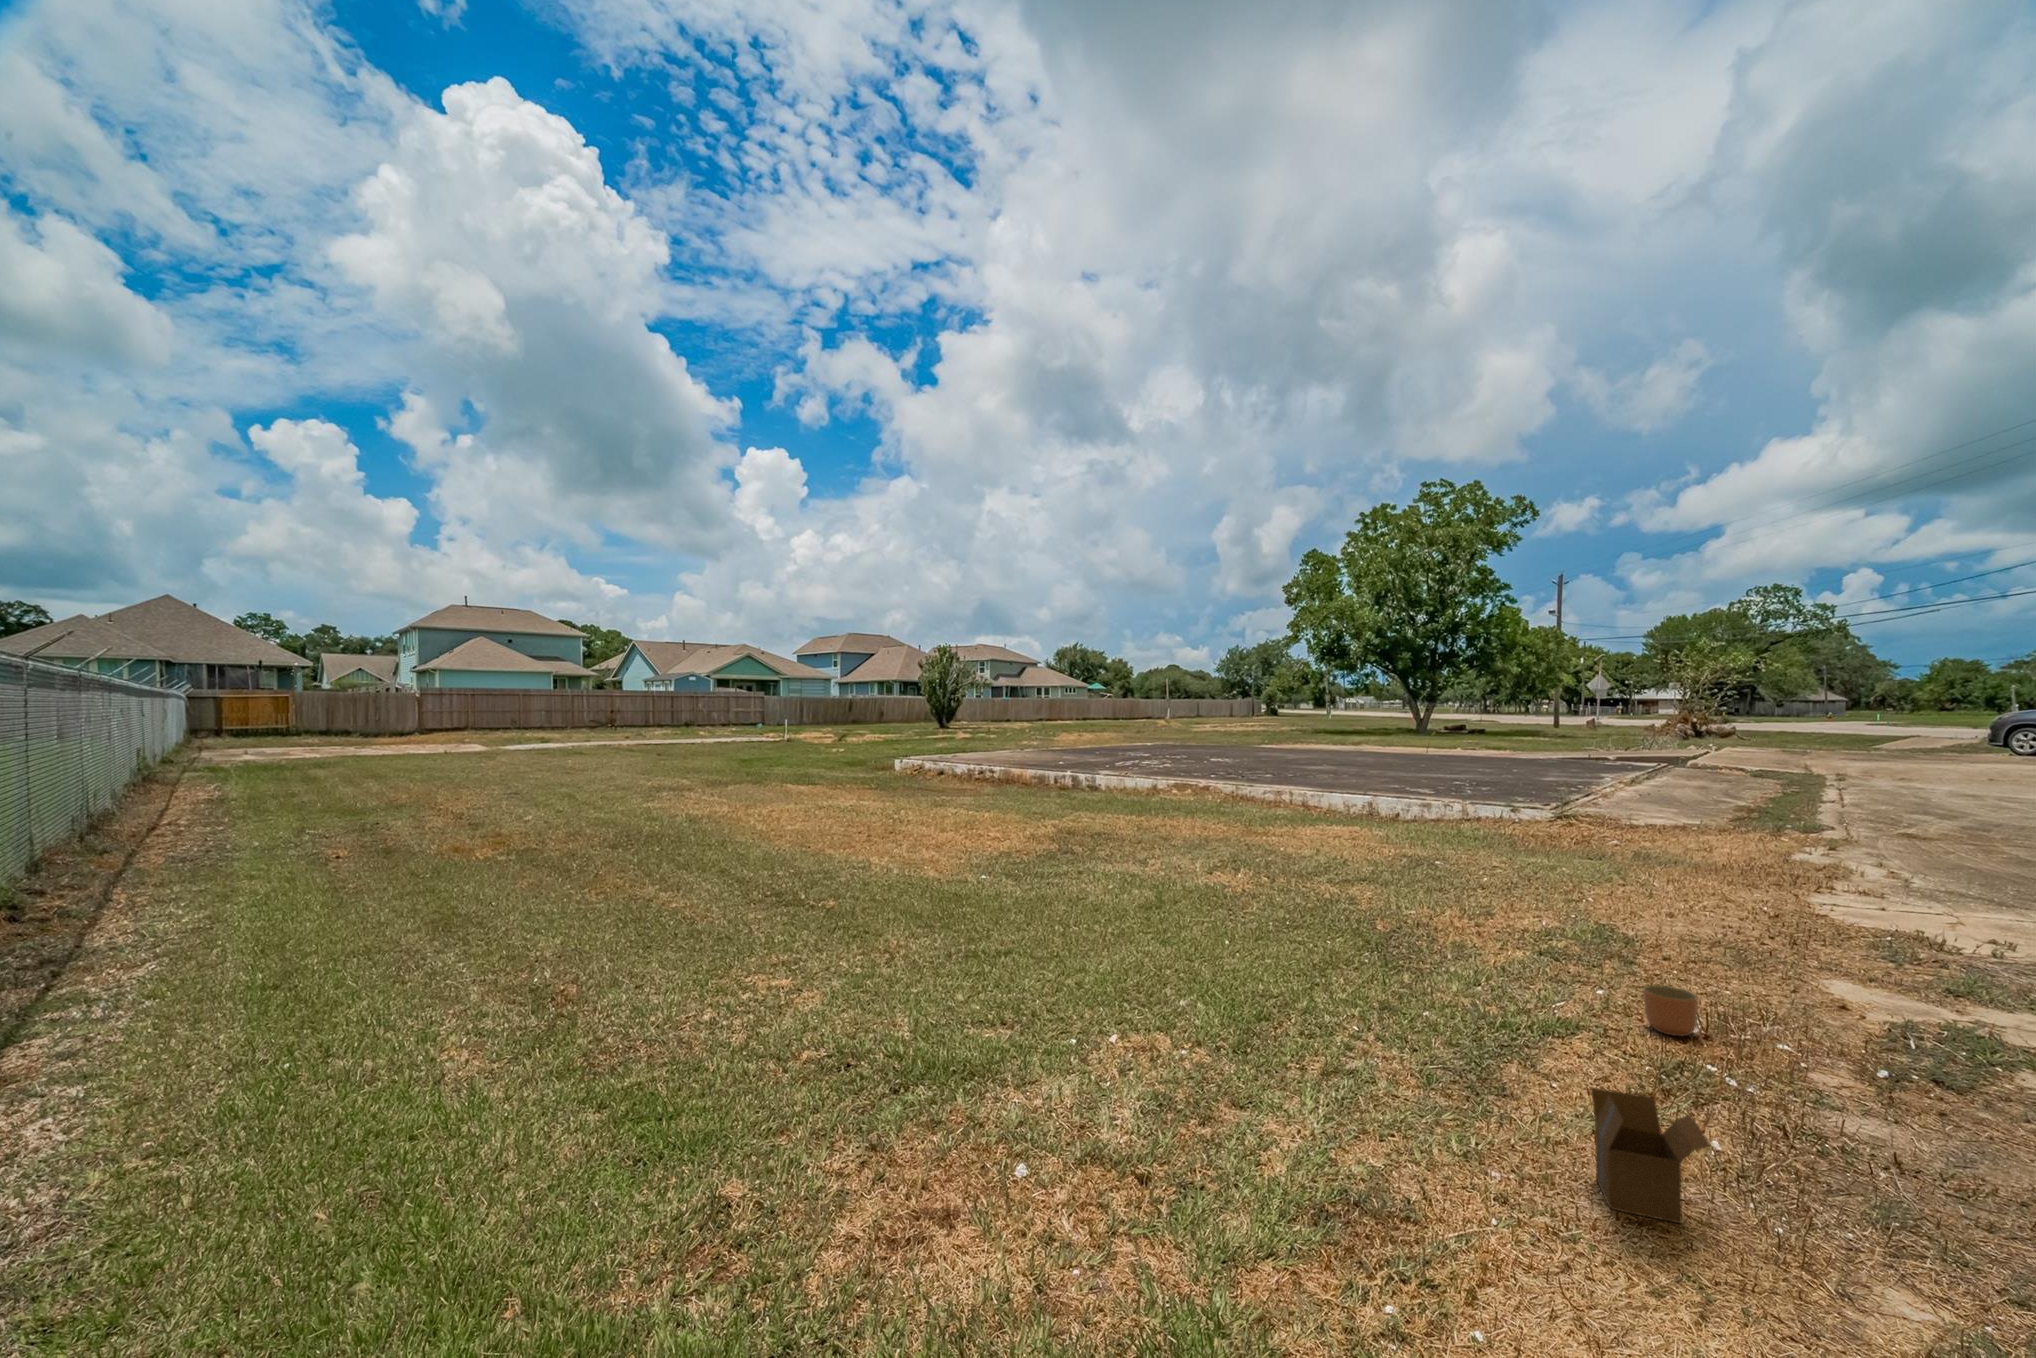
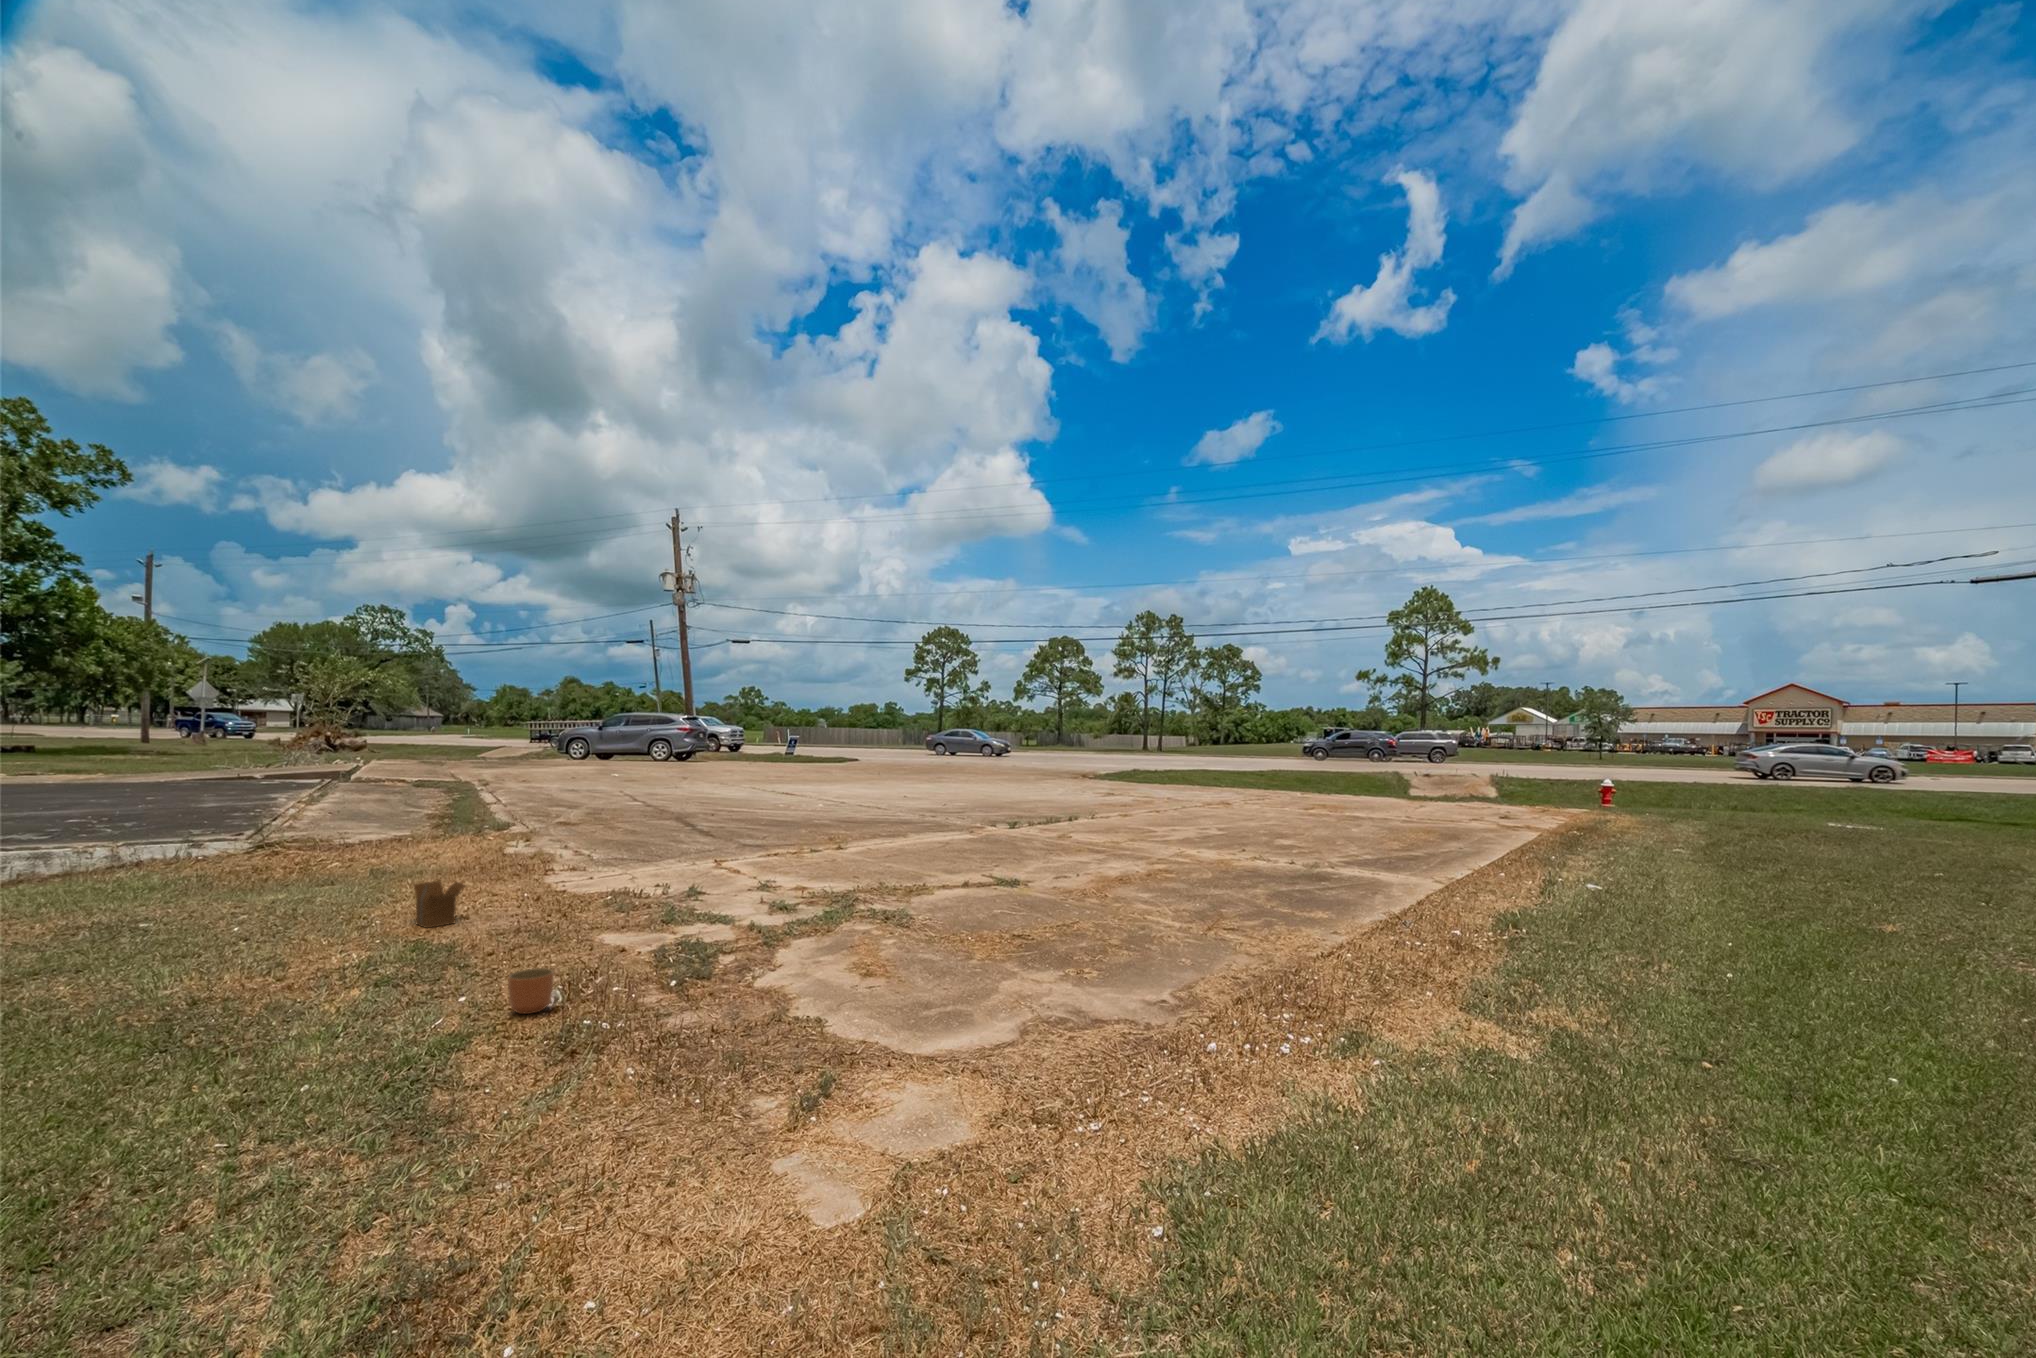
cardboard box: present [1591,1088,1709,1223] -> present [414,881,466,928]

